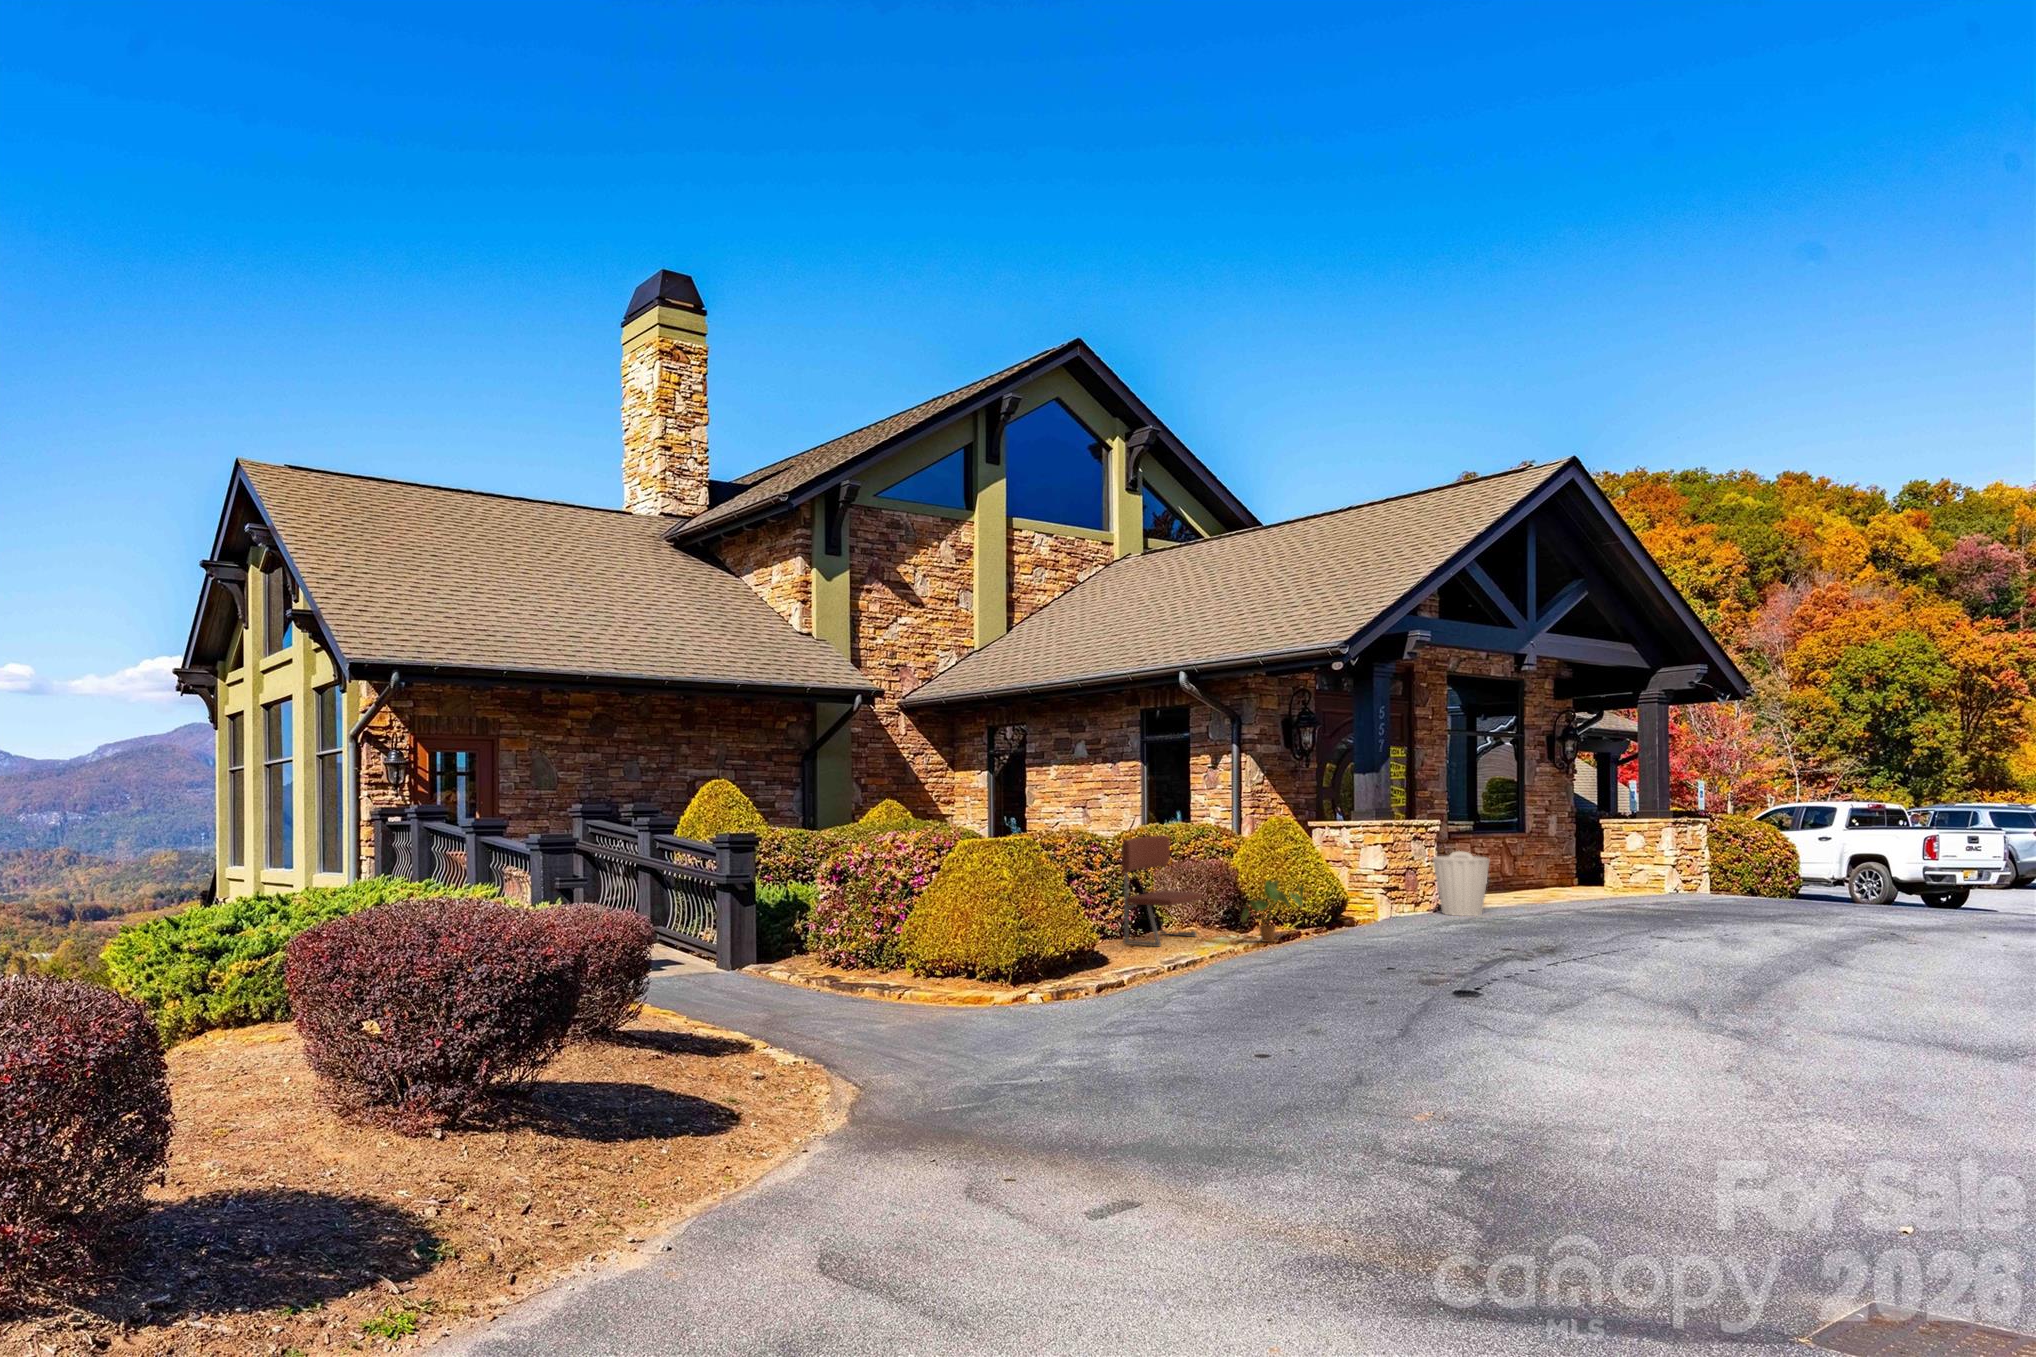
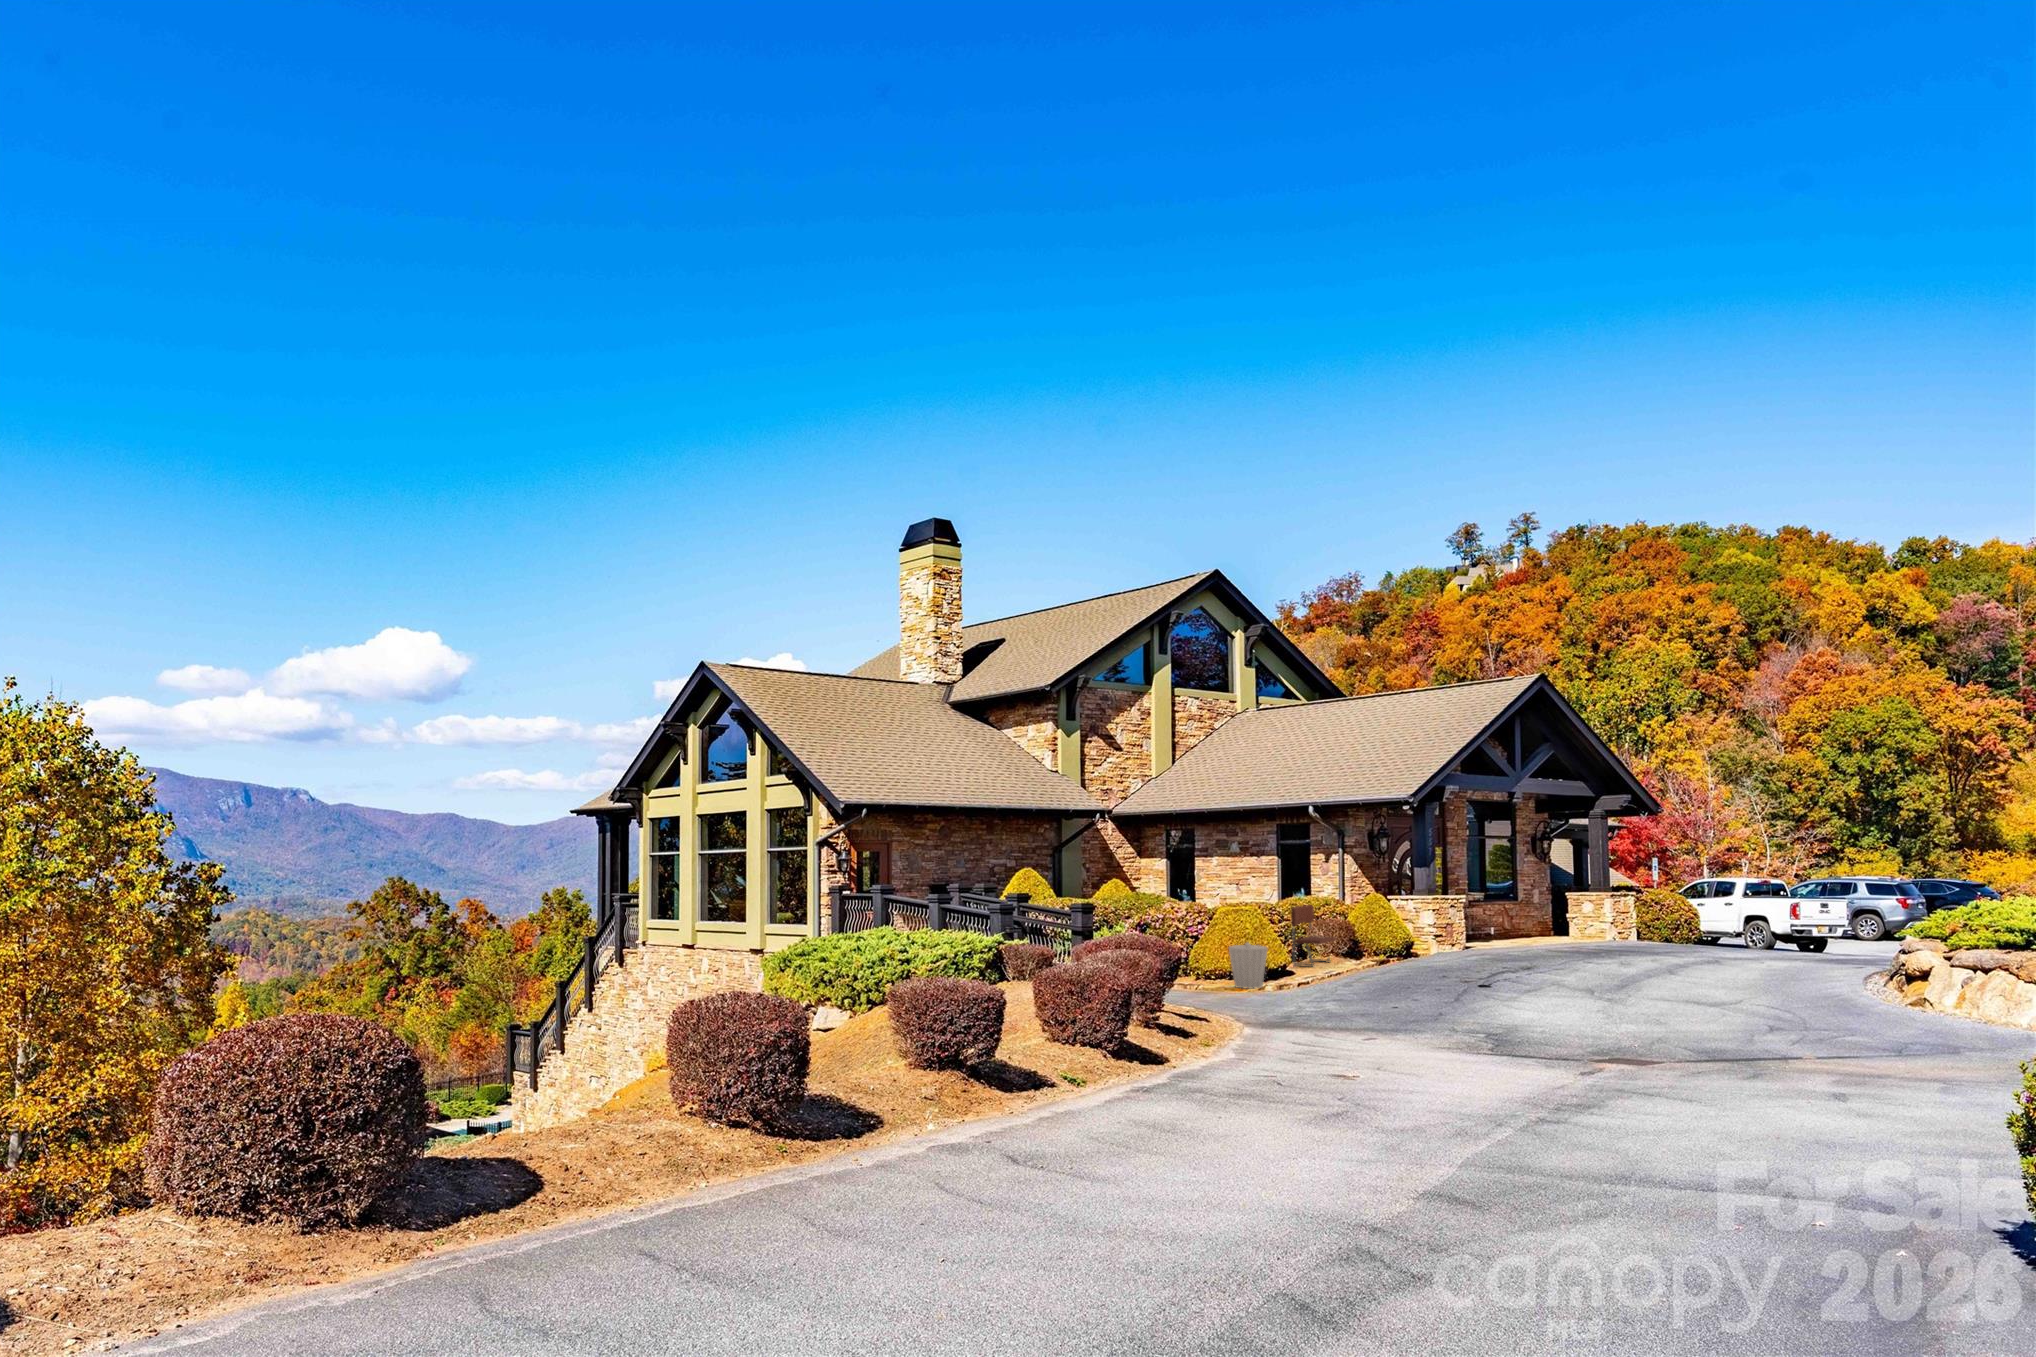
trash can: present [1433,851,1490,916] -> present [1229,942,1268,989]
house plant: present [1241,880,1304,942] -> none [1357,930,1392,965]

